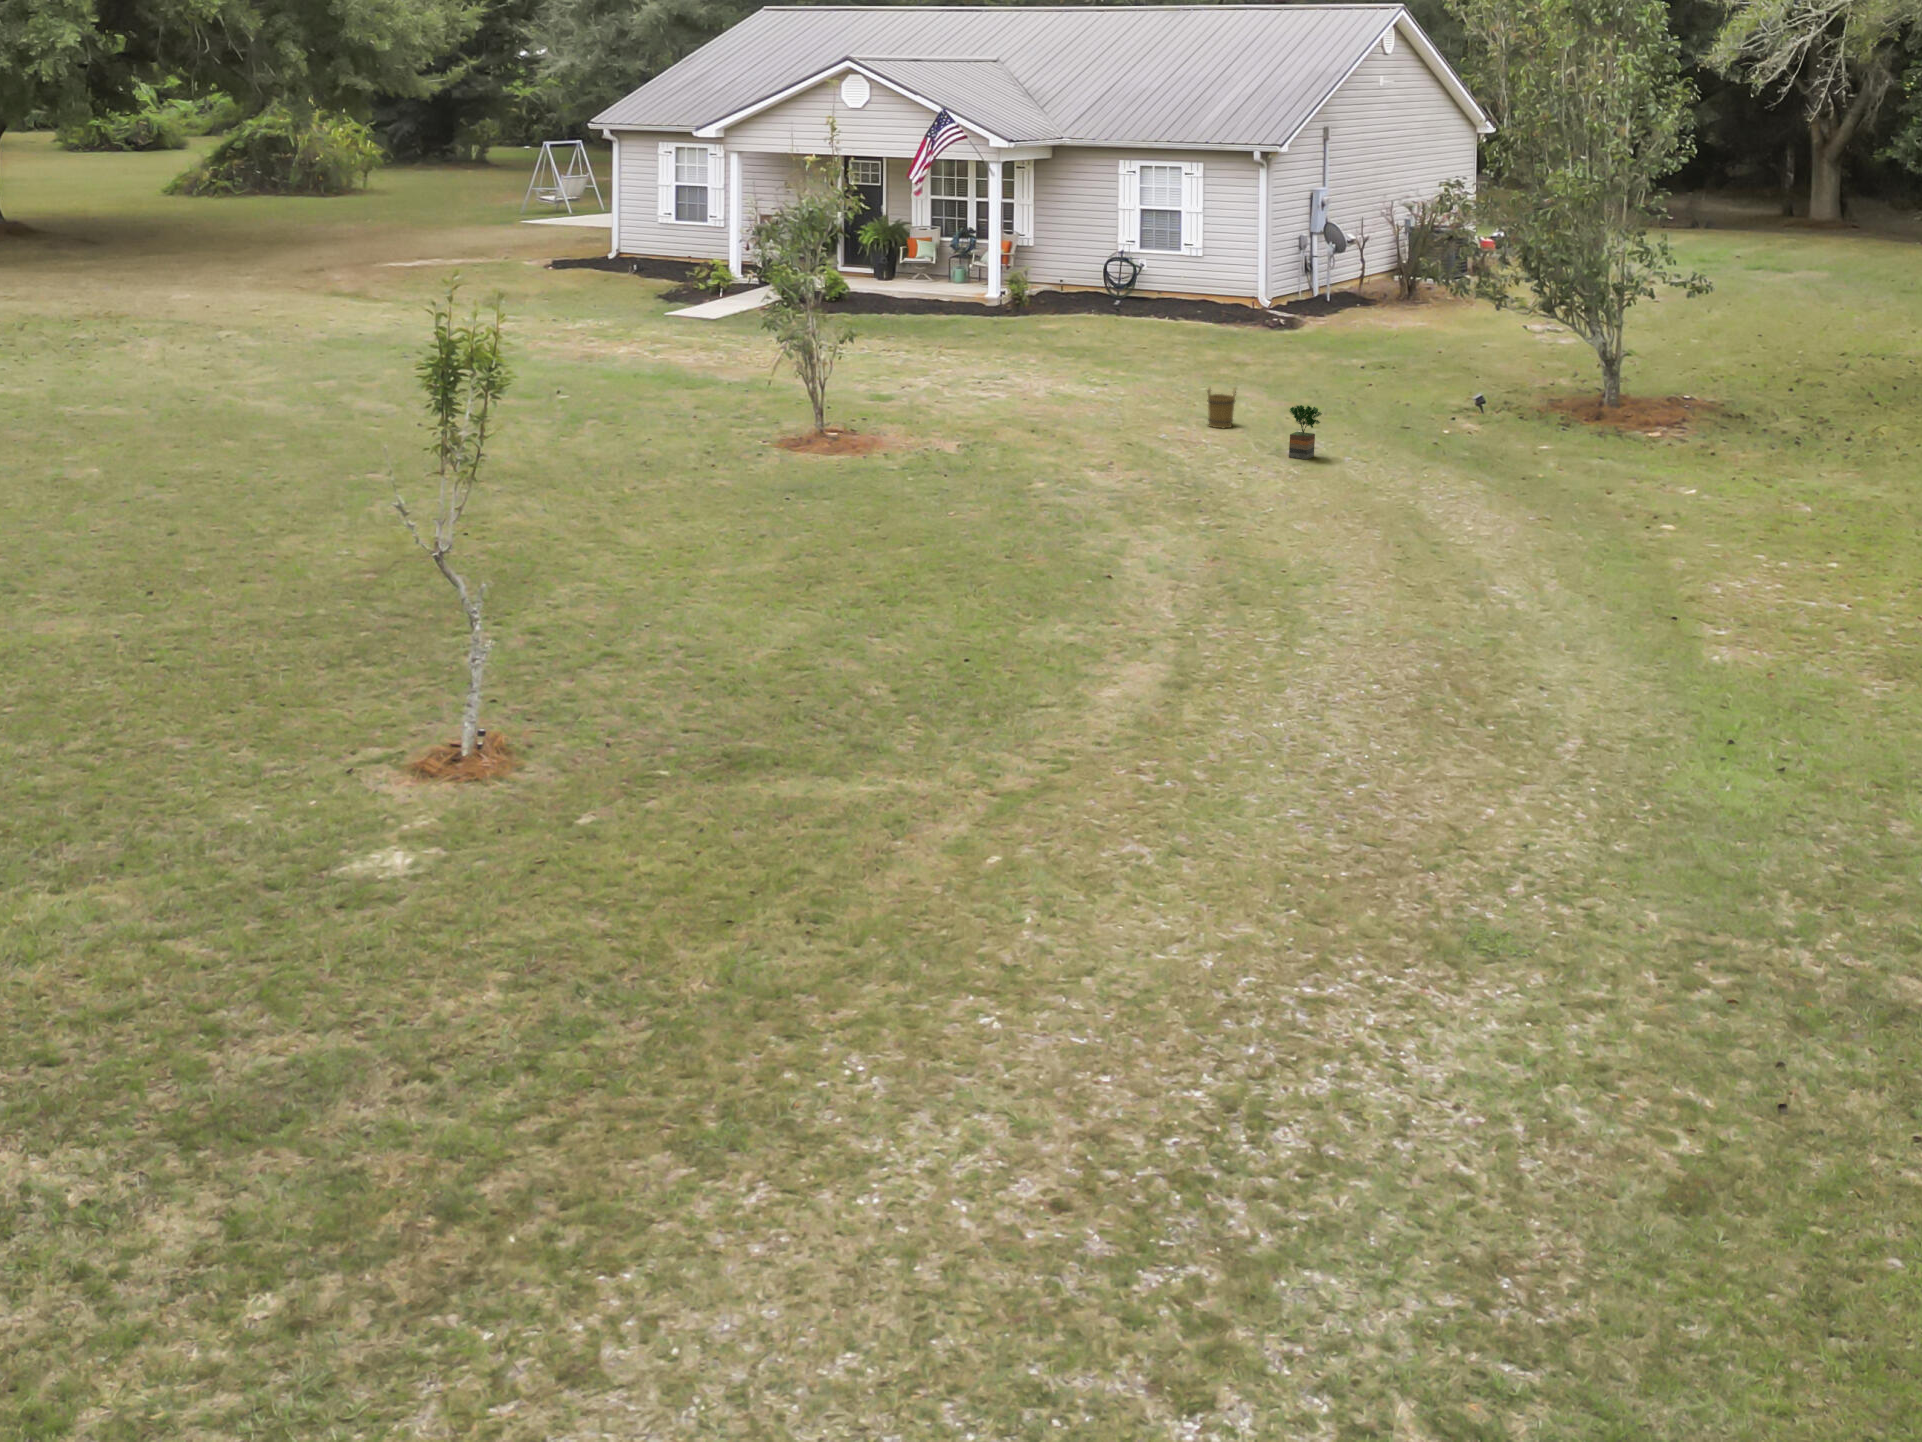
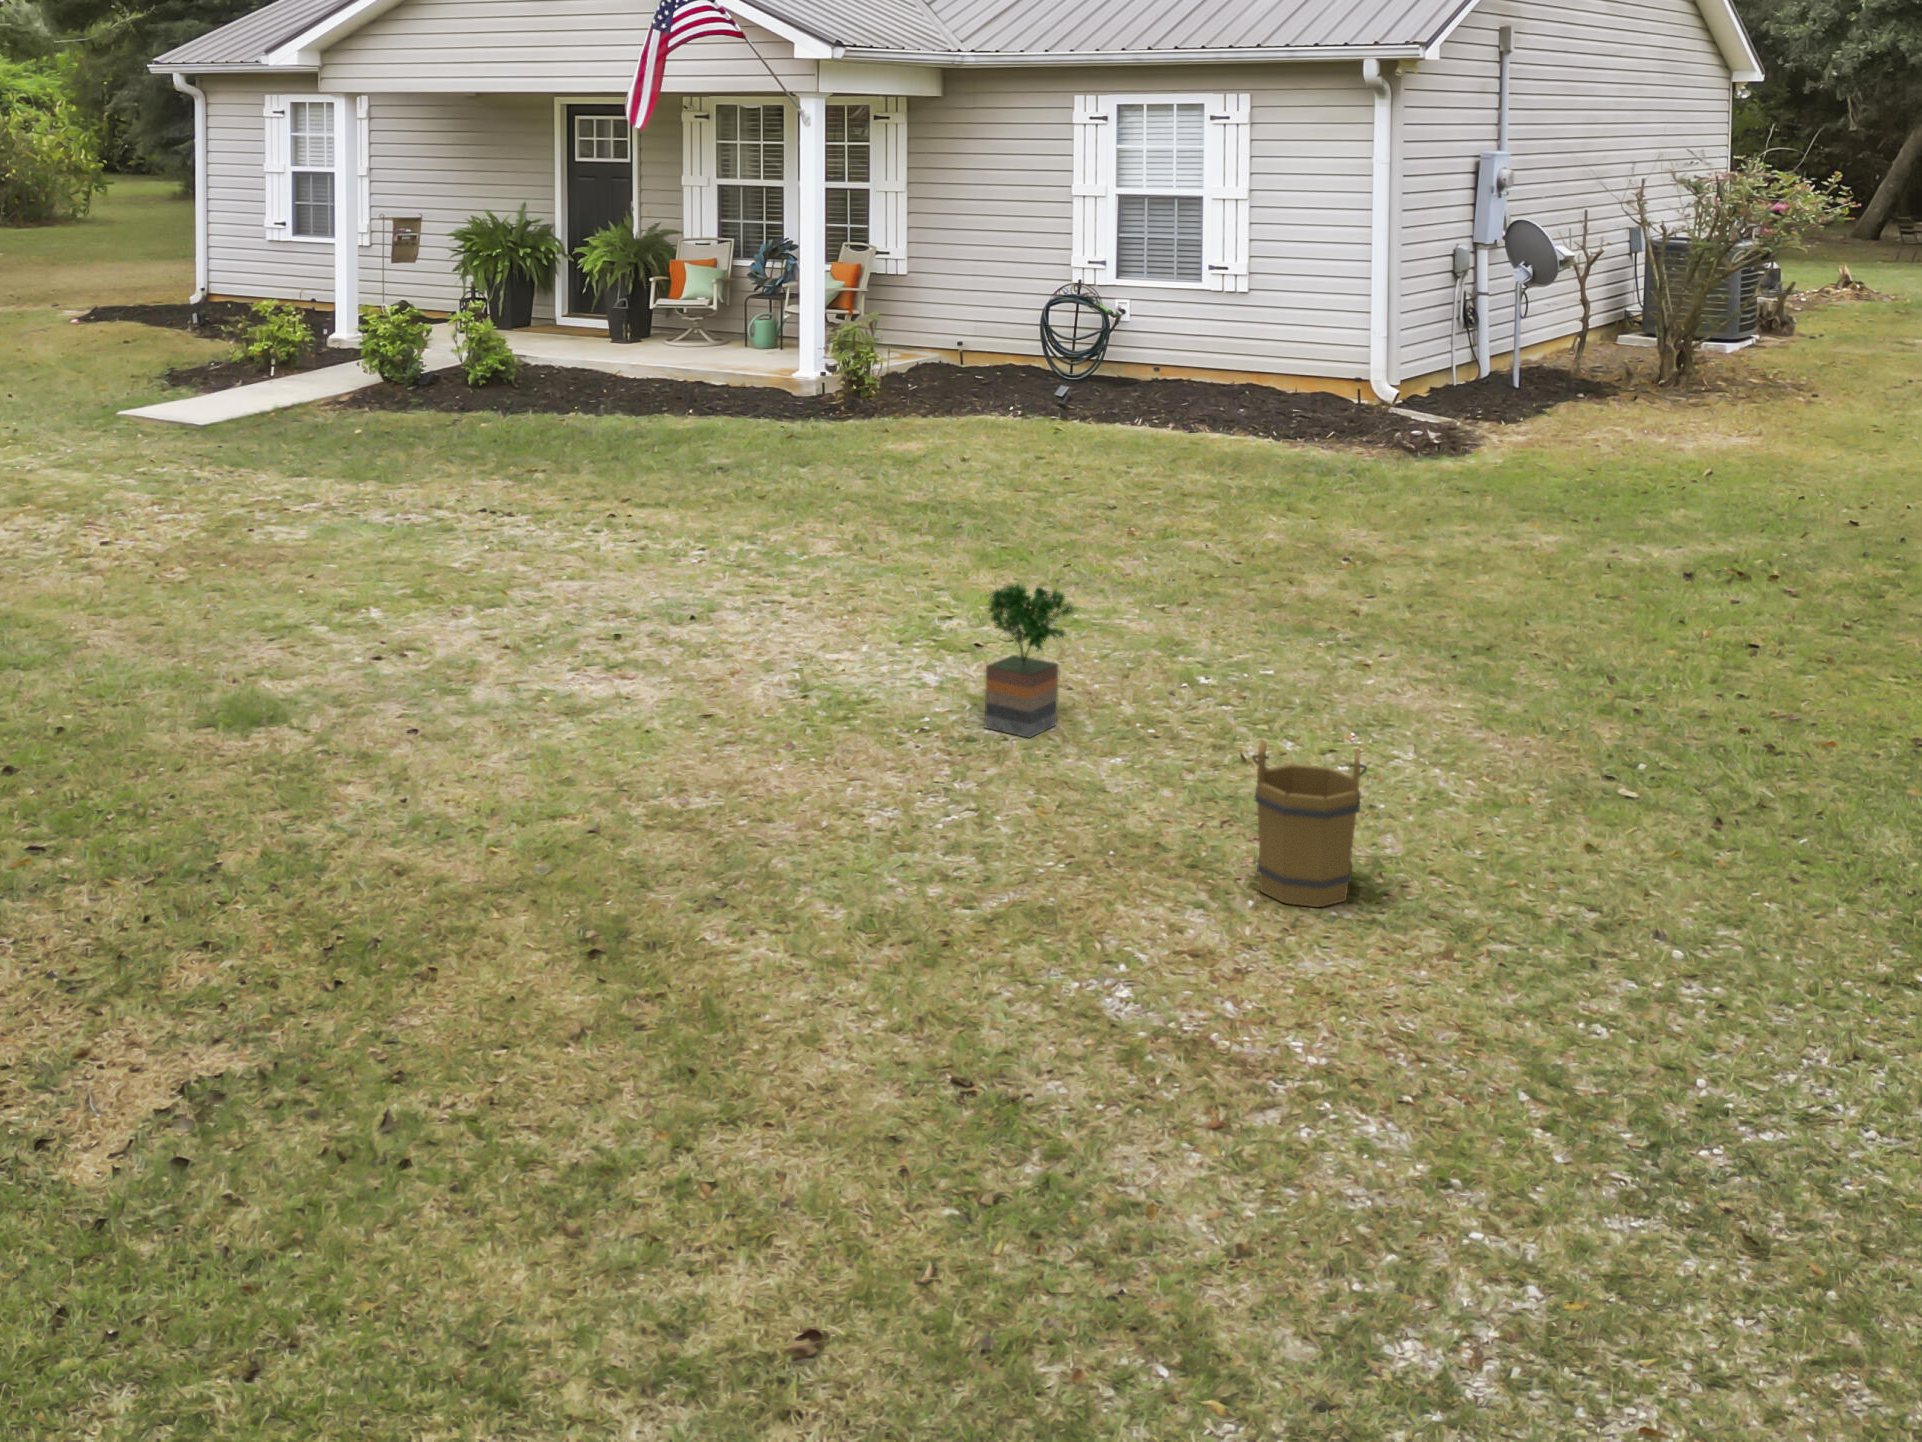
potted tree: present [1289,405,1322,459] -> present [985,583,1074,738]

